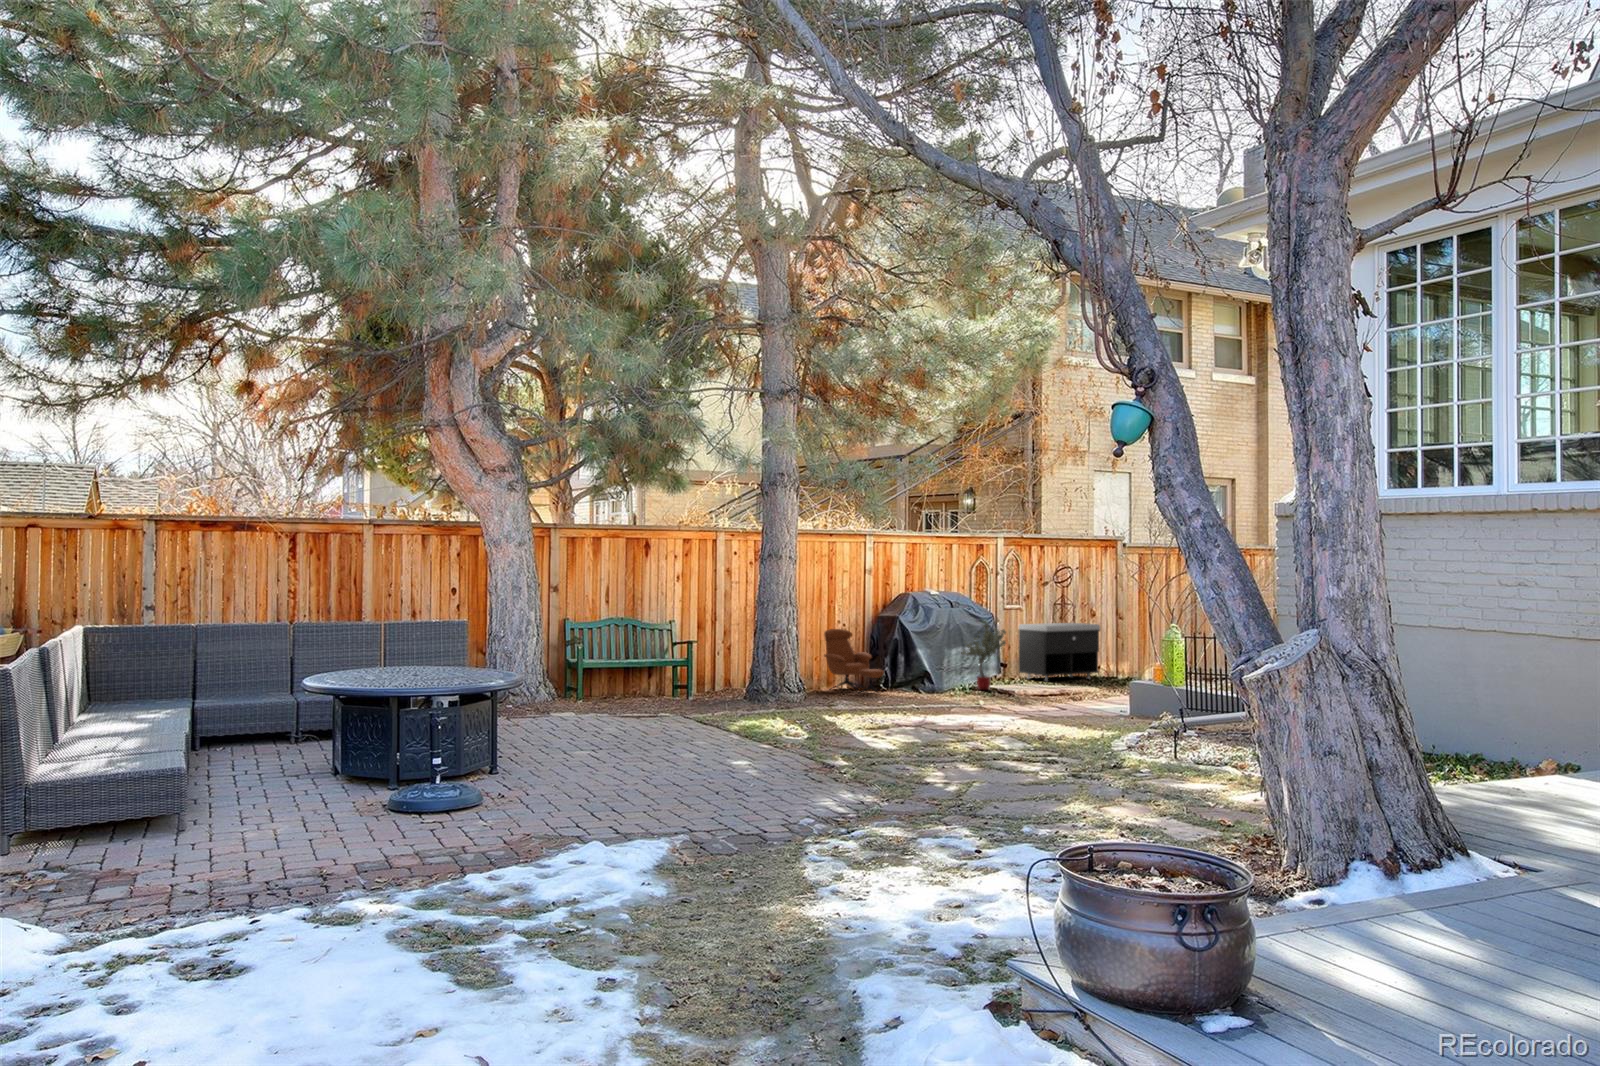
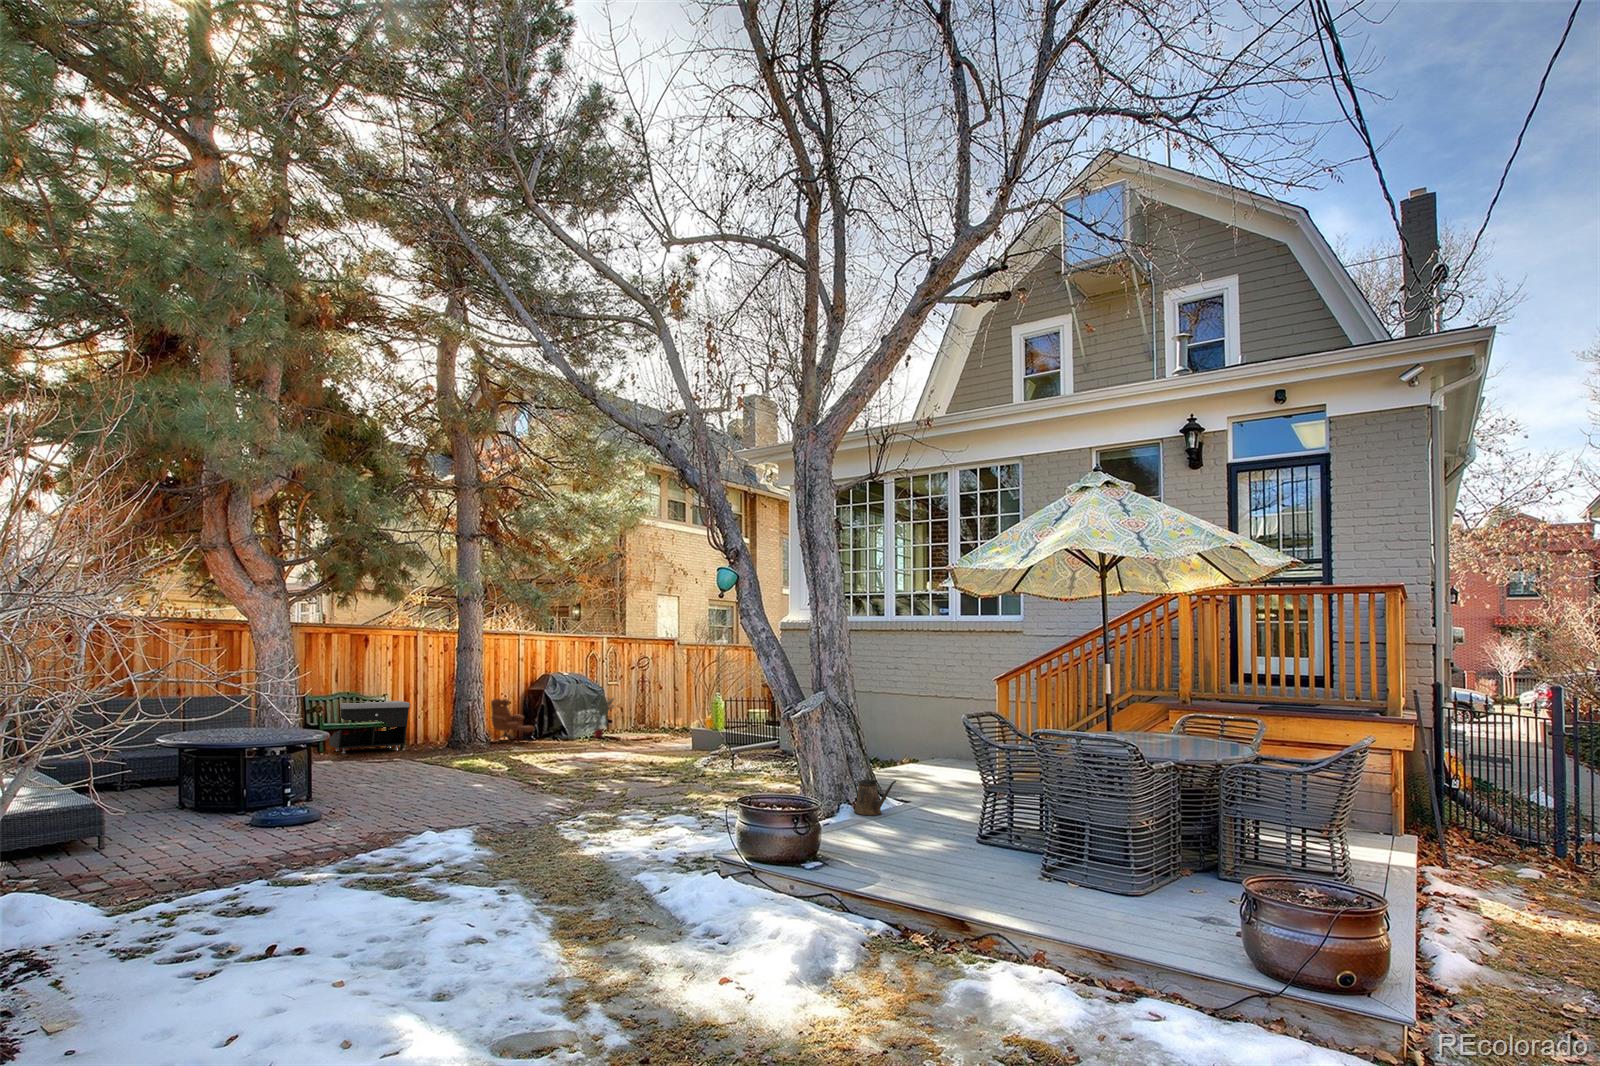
storage bench: present [1018,623,1100,681] -> present [329,701,410,753]
watering can: none [1381,817,1491,901] -> present [854,779,896,815]

